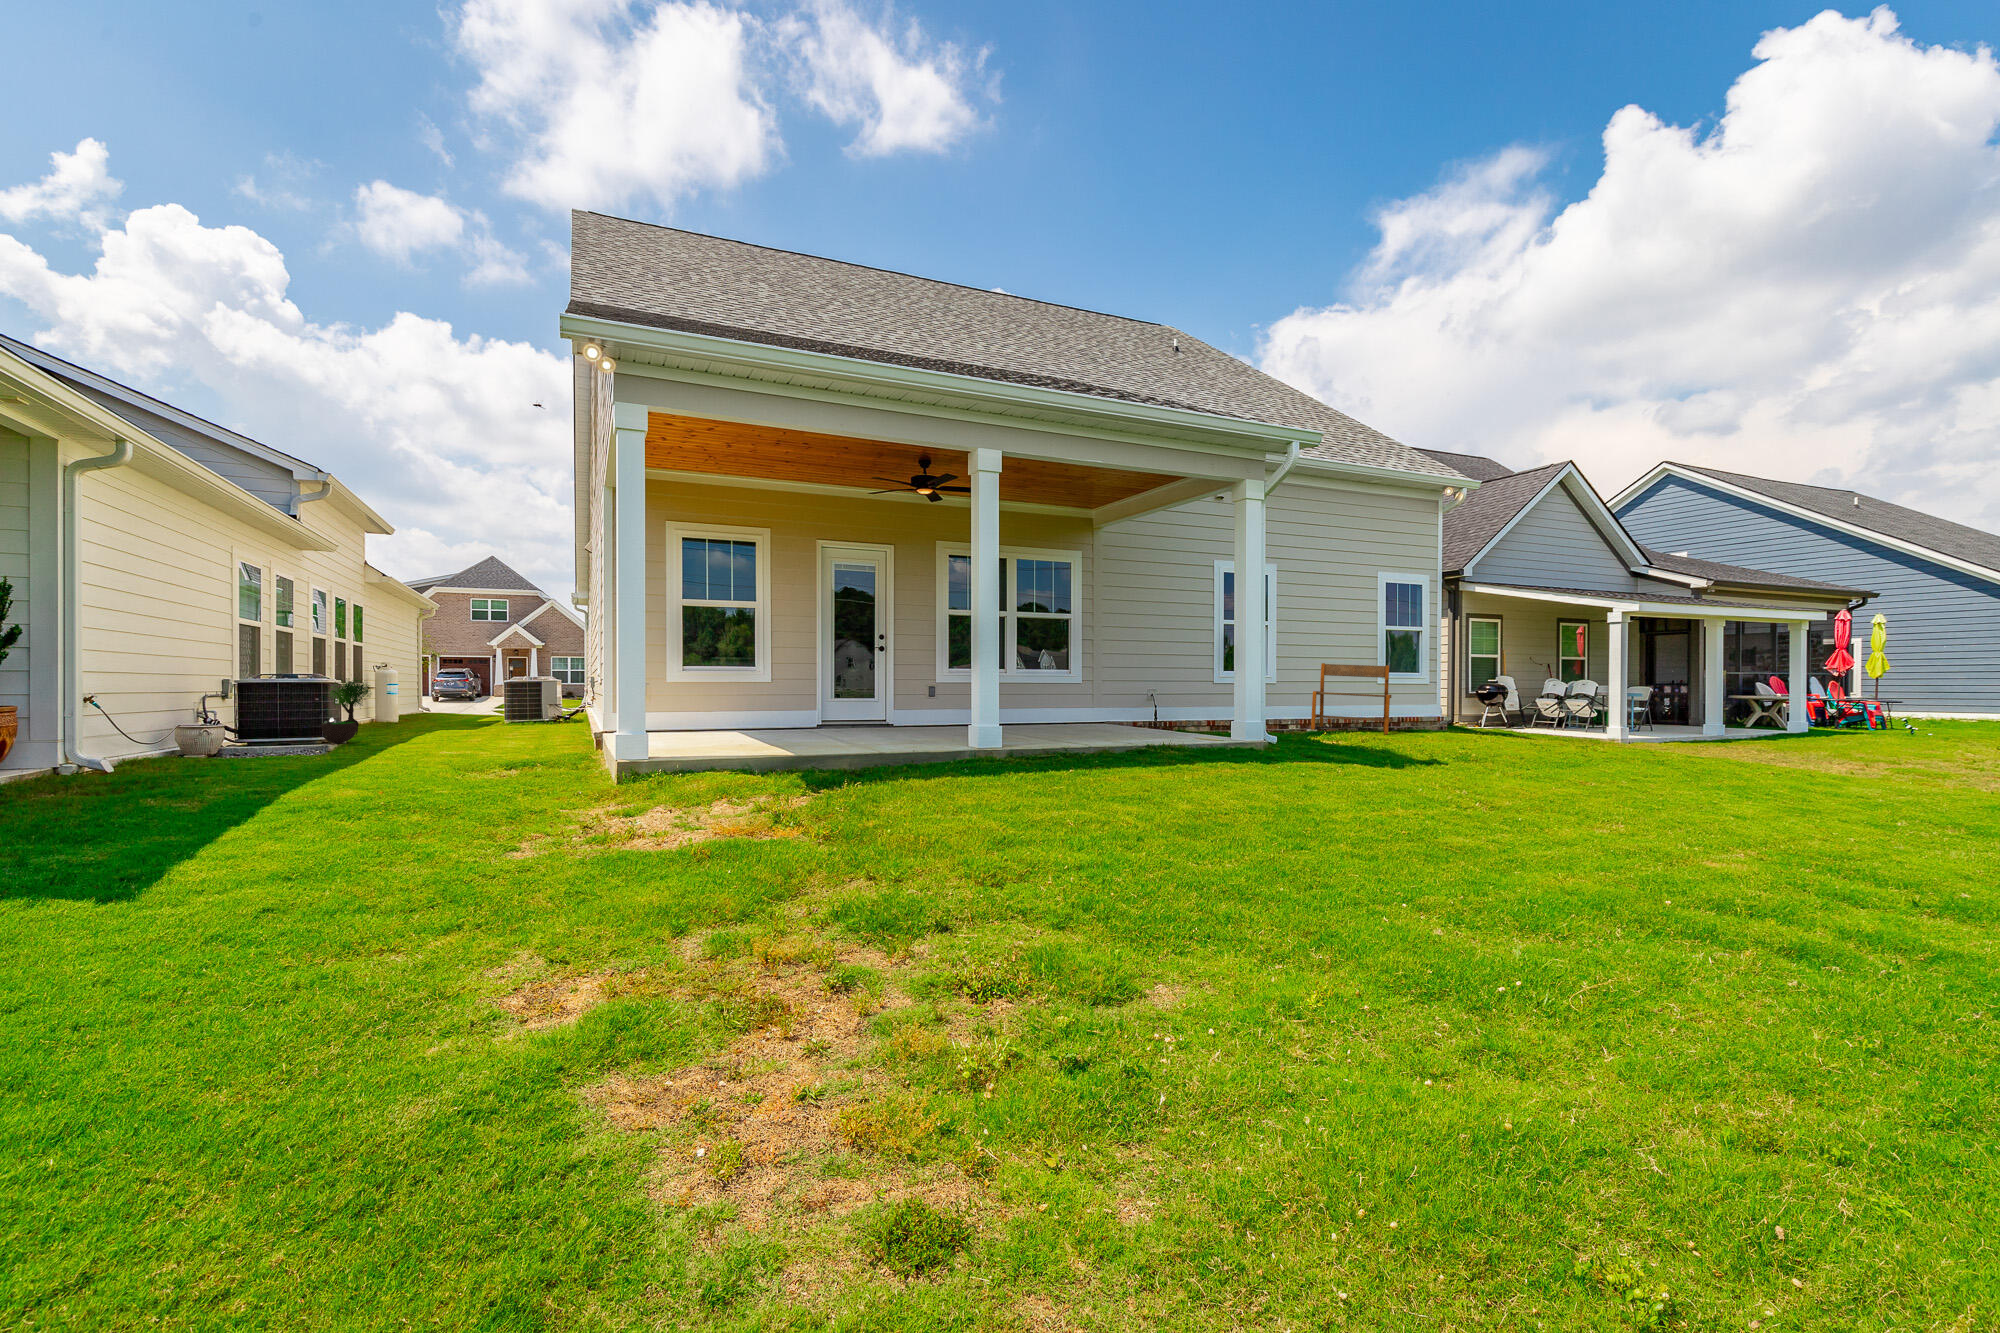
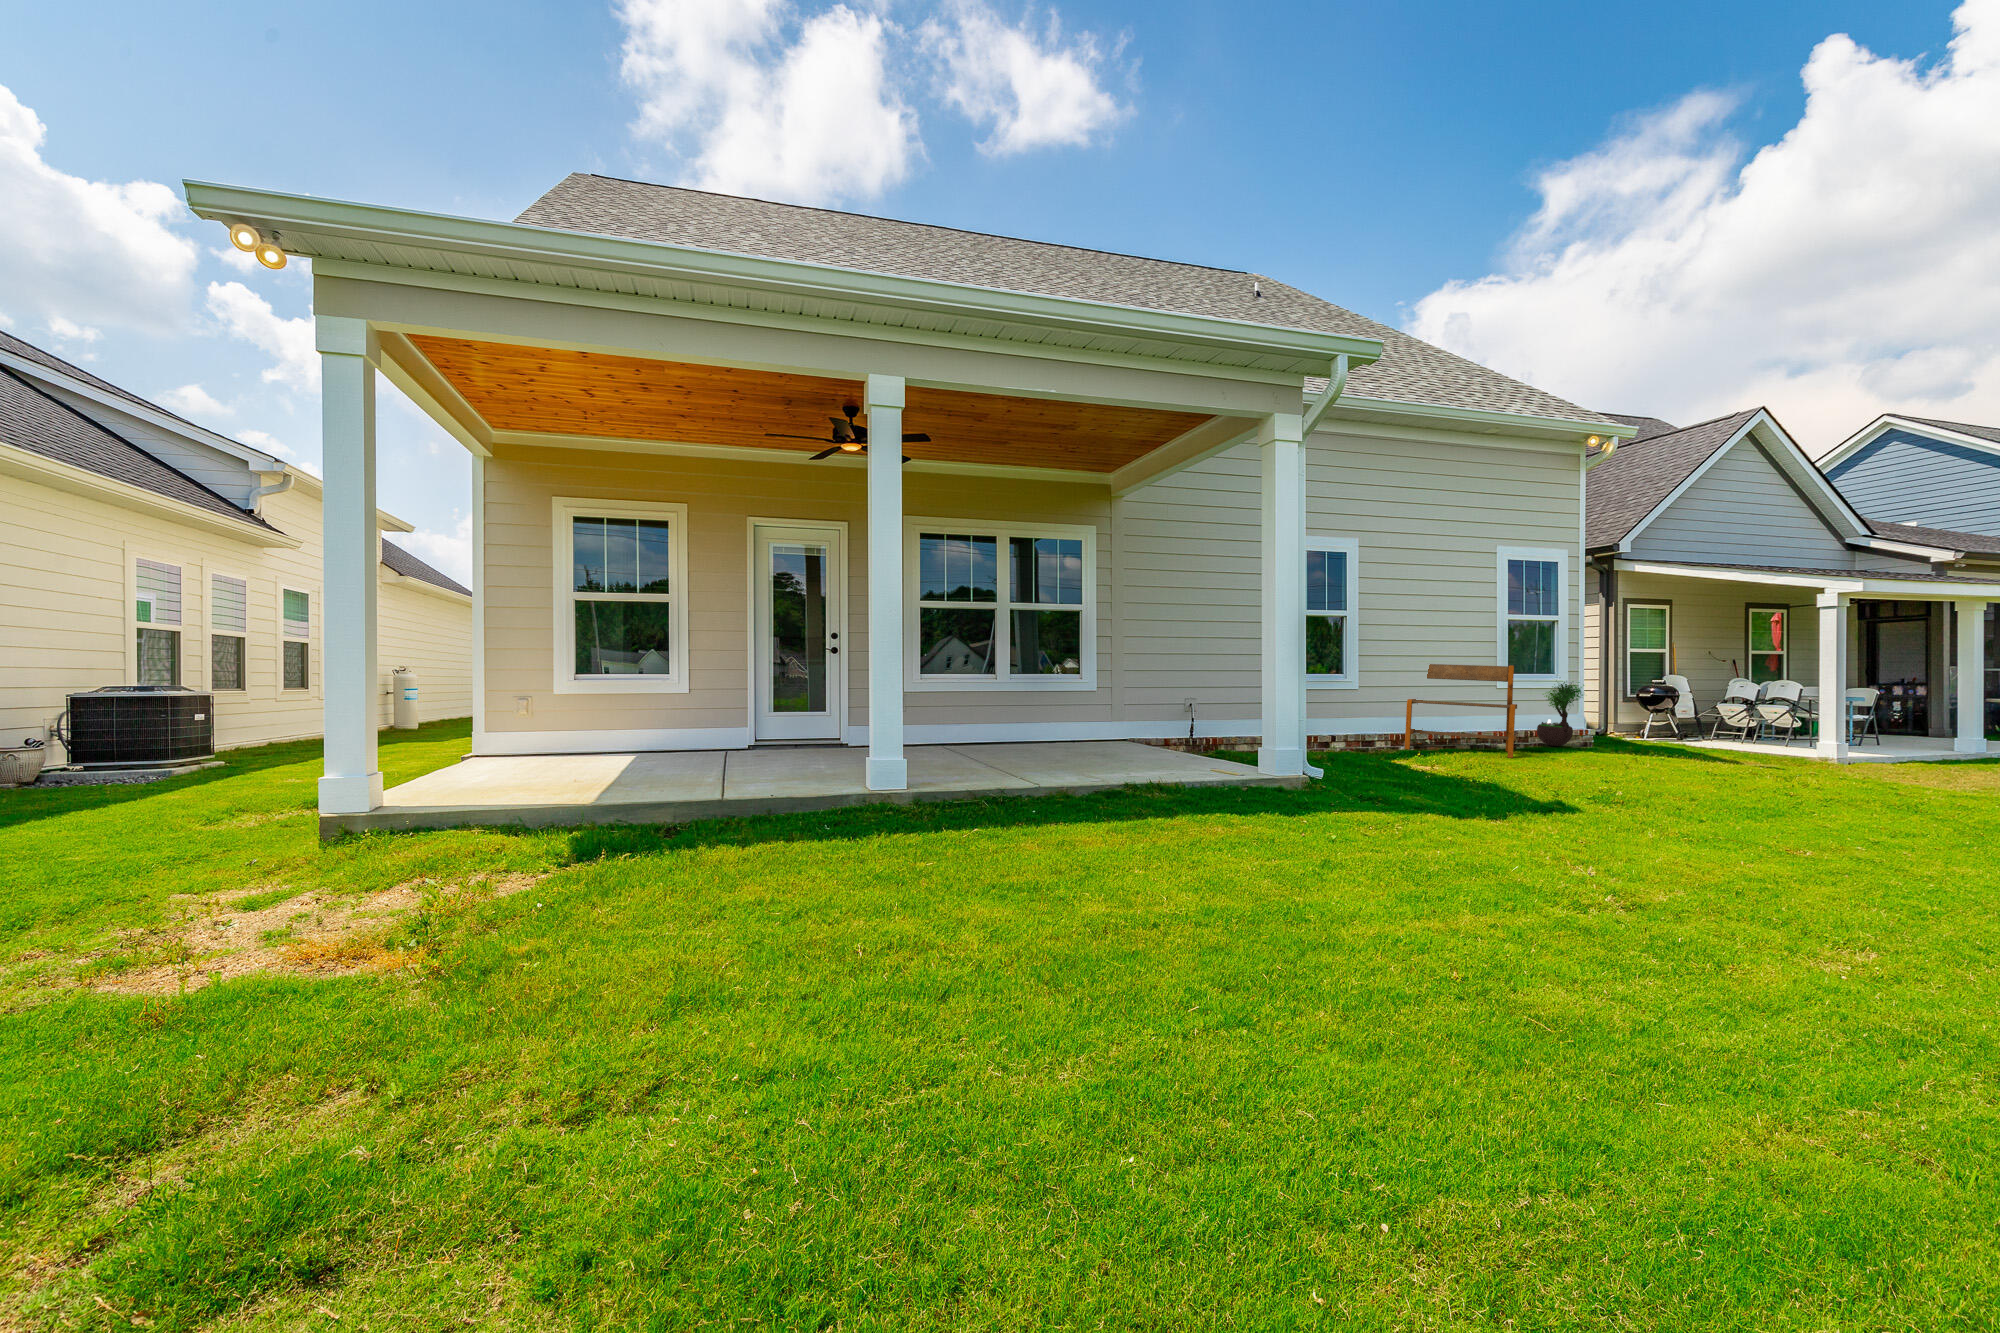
potted tree: present [321,678,371,743] -> present [1537,681,1584,746]

